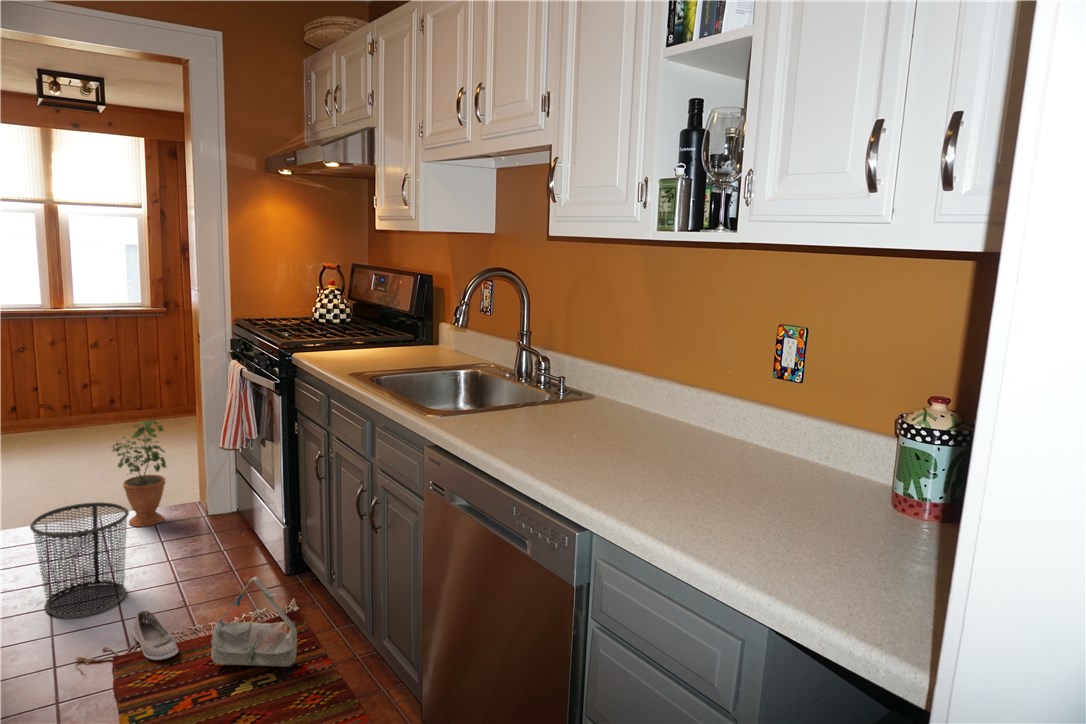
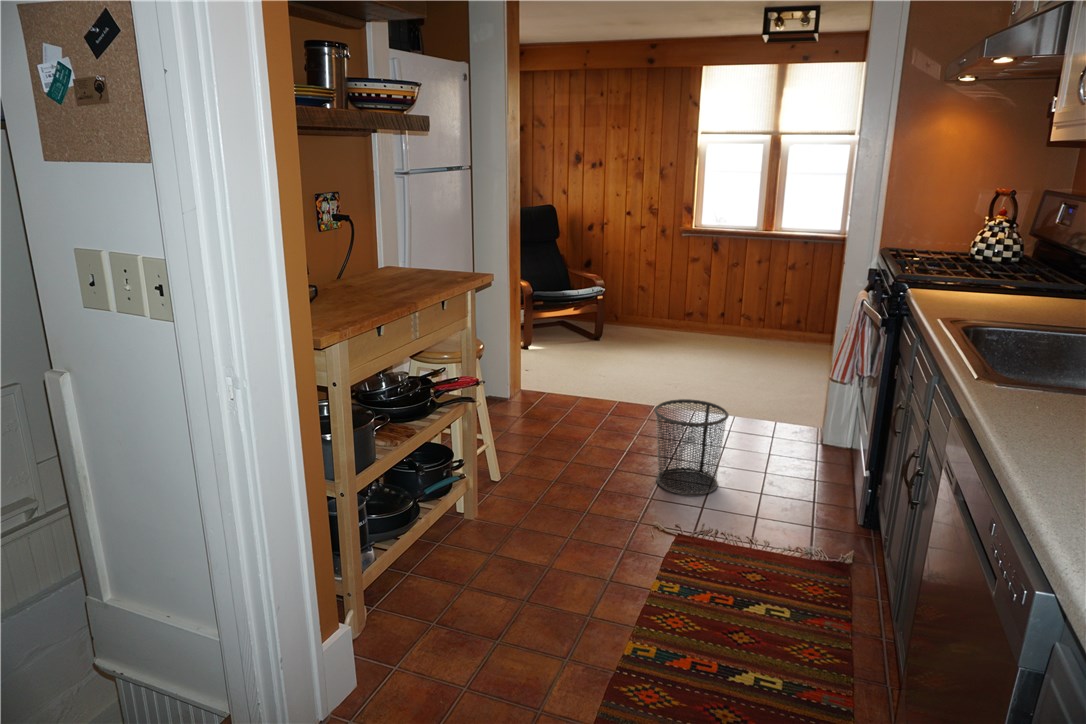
potted plant: present [112,418,167,527] -> none [747,335,796,439]
bag: present [211,577,297,667] -> none [743,509,822,612]
shoe: present [133,611,178,660] -> none [699,506,726,554]

